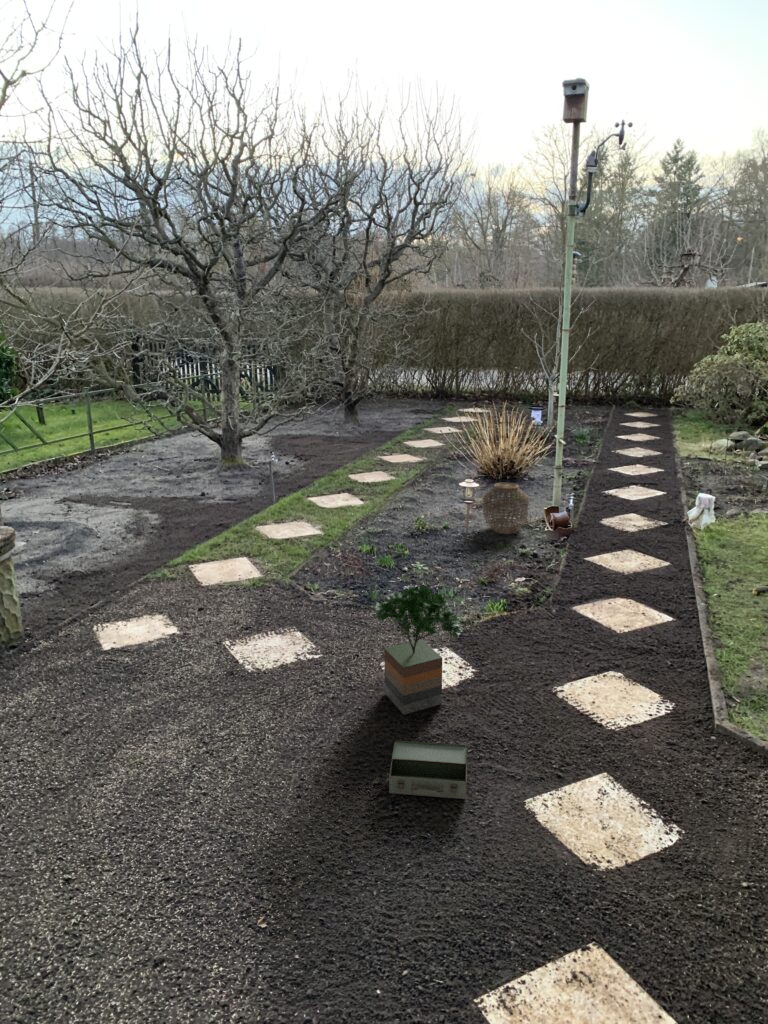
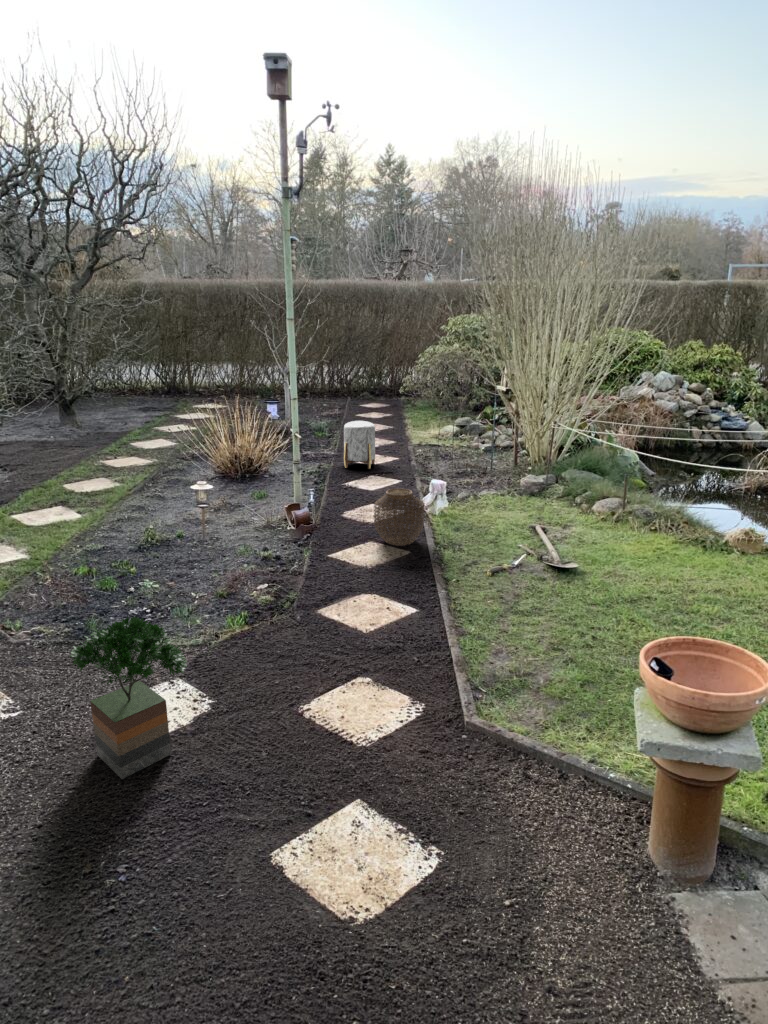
stool: none [604,430,640,478] -> present [344,421,375,469]
woven basket: present [483,483,529,533] -> present [374,488,424,546]
toolbox: present [389,741,467,799] -> none [97,806,201,893]

